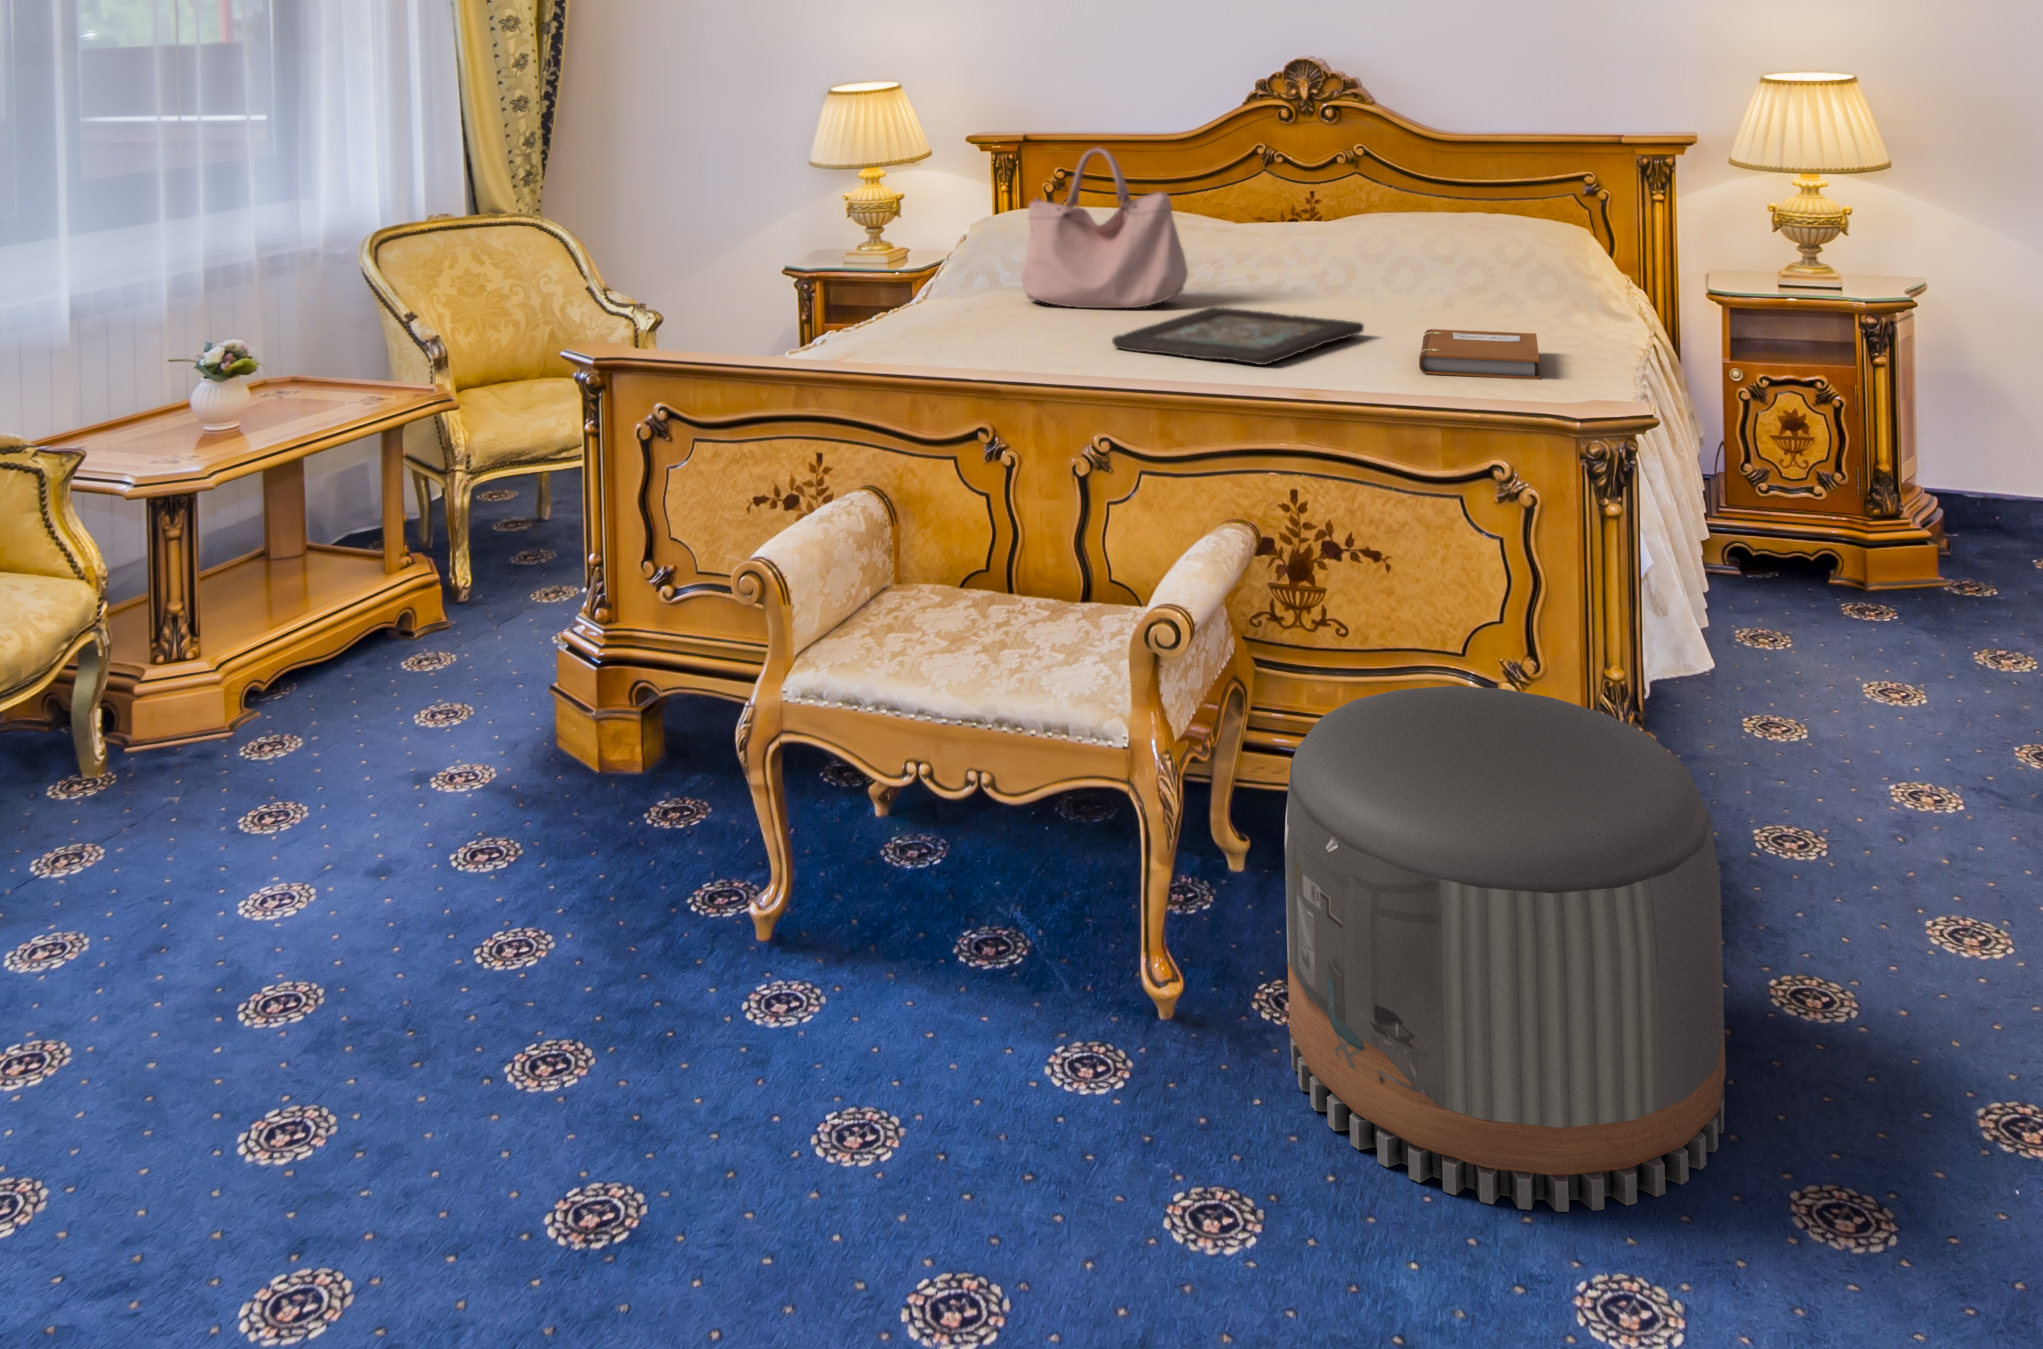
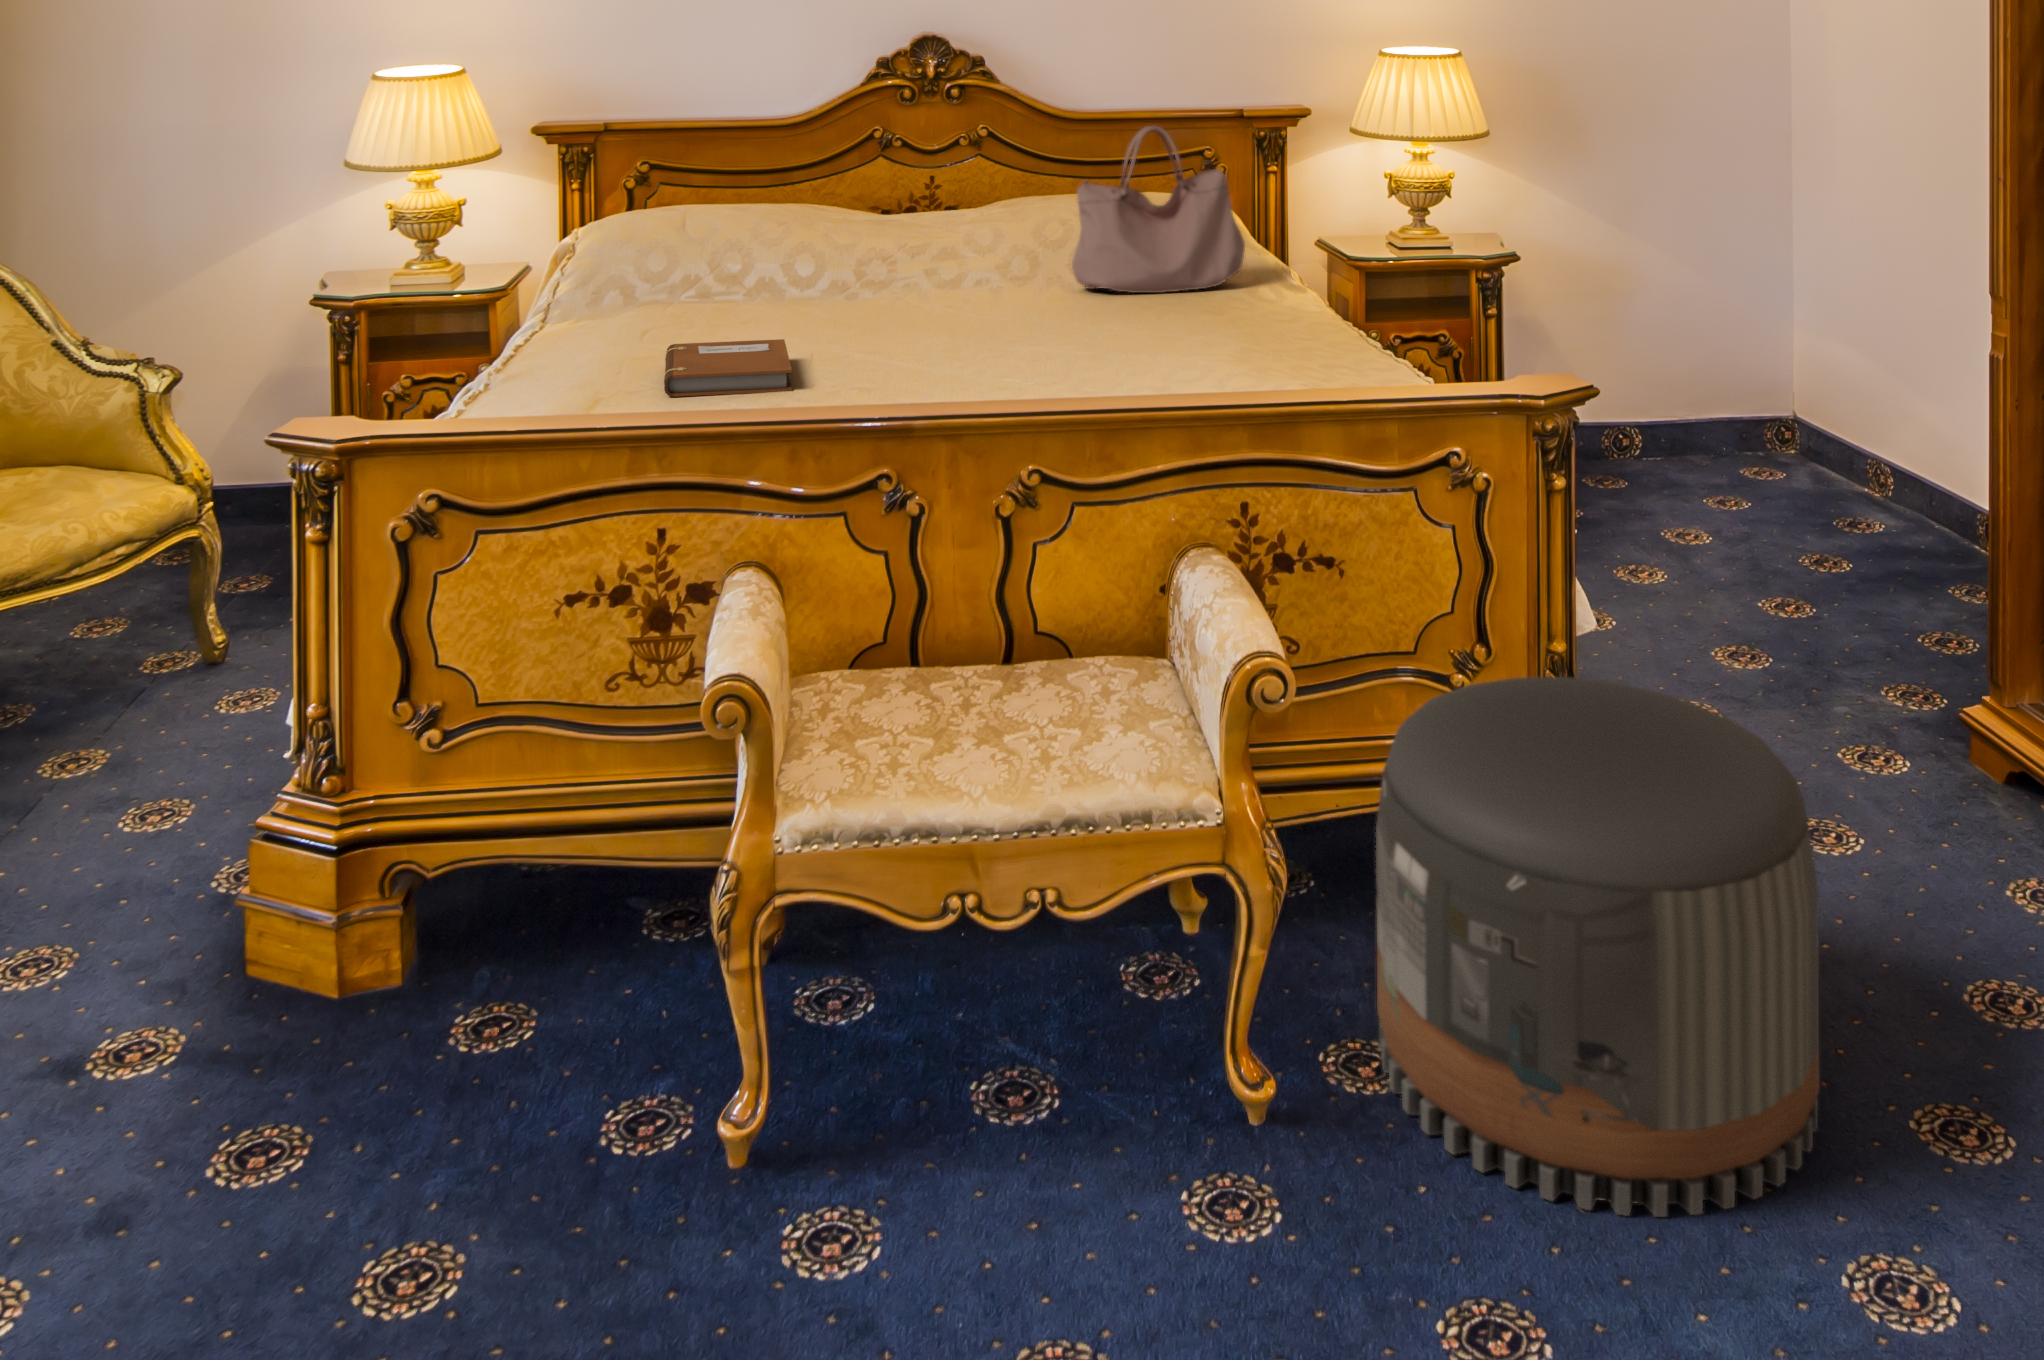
handbag: present [1022,148,1188,308] -> present [1072,126,1245,293]
decorative tray: present [1112,307,1364,365] -> none [900,310,1129,369]
notebook: present [1419,329,1540,380] -> present [664,339,792,397]

